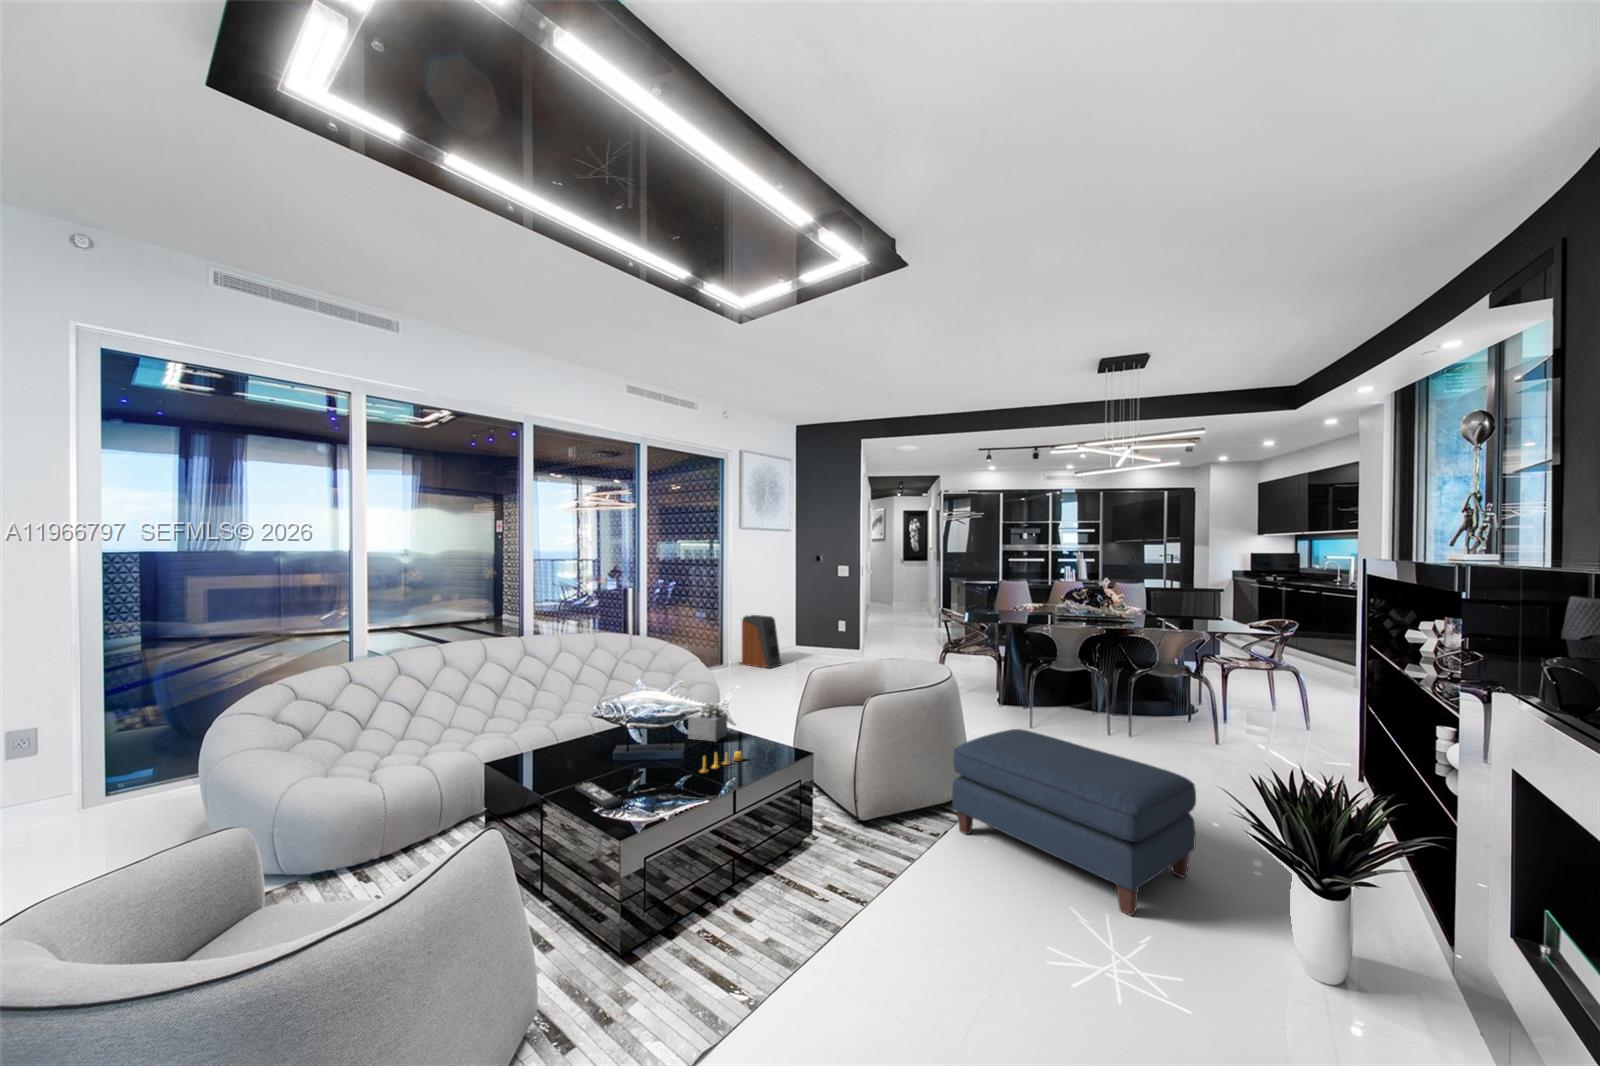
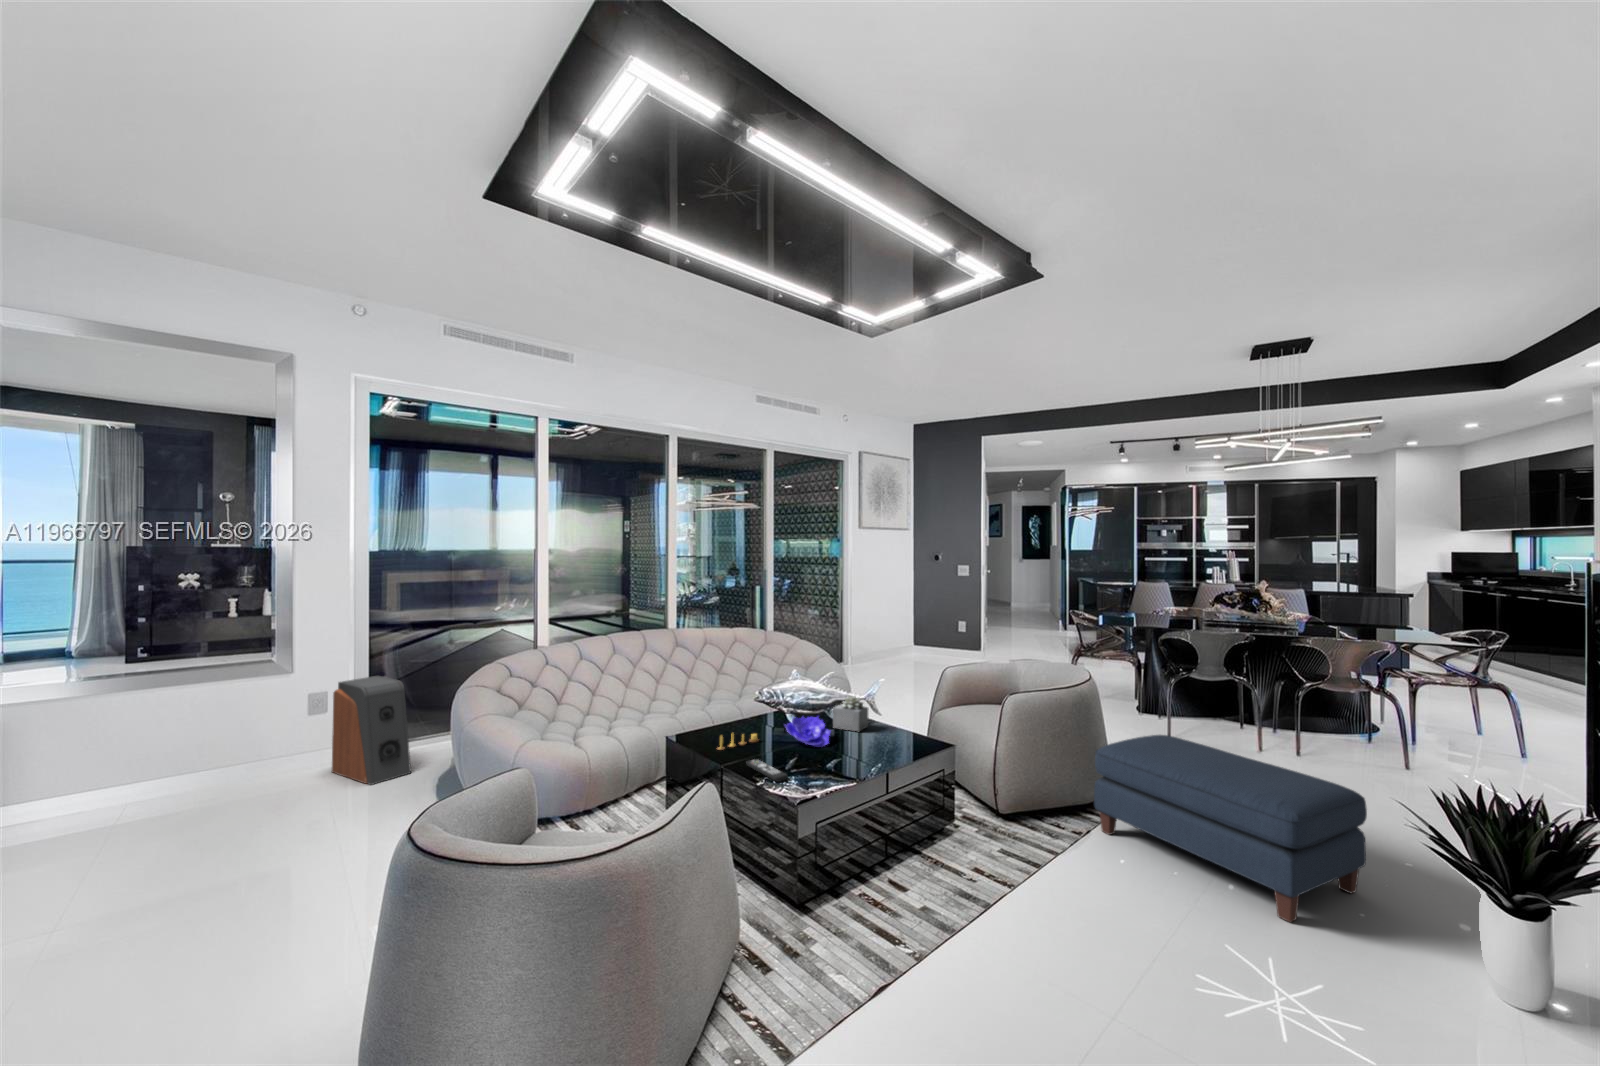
speaker: present [739,615,781,668] -> present [332,676,411,785]
decorative bowl: none [629,726,684,762] -> present [785,717,830,747]
candle: present [699,751,743,773] -> present [717,734,759,750]

